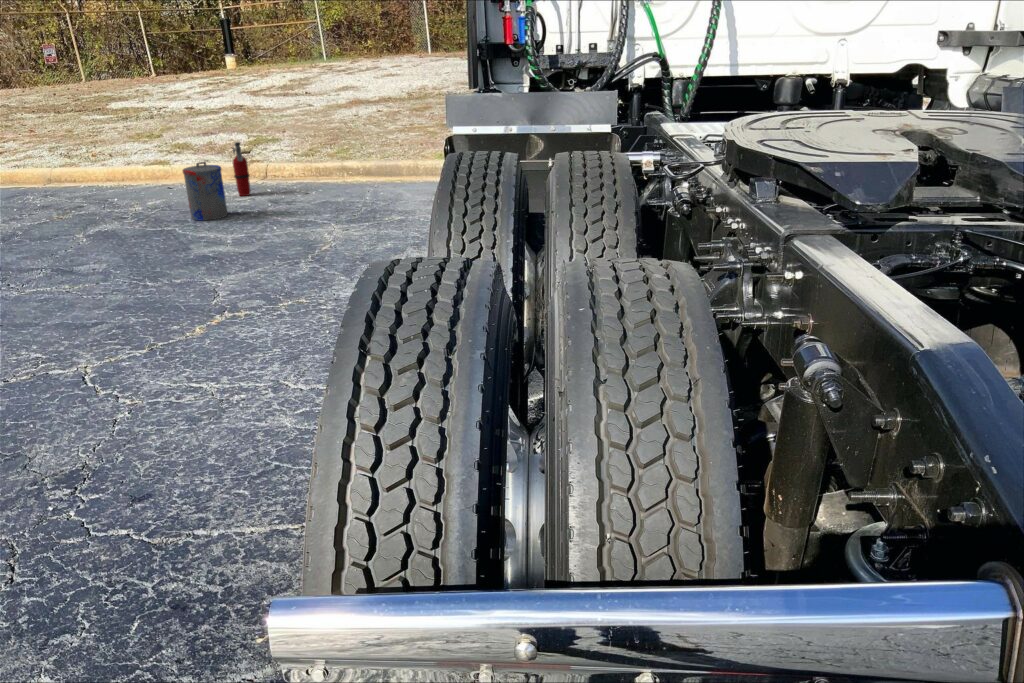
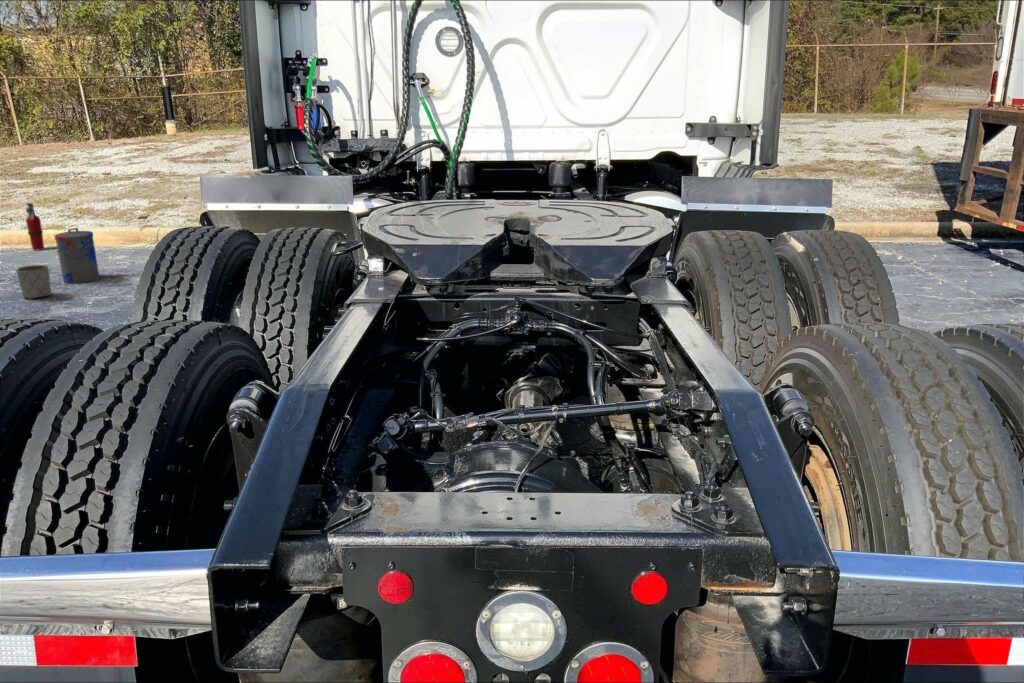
fire extinguisher: present [233,142,250,196] -> present [26,203,44,250]
planter: none [151,201,186,238] -> present [16,265,51,299]

